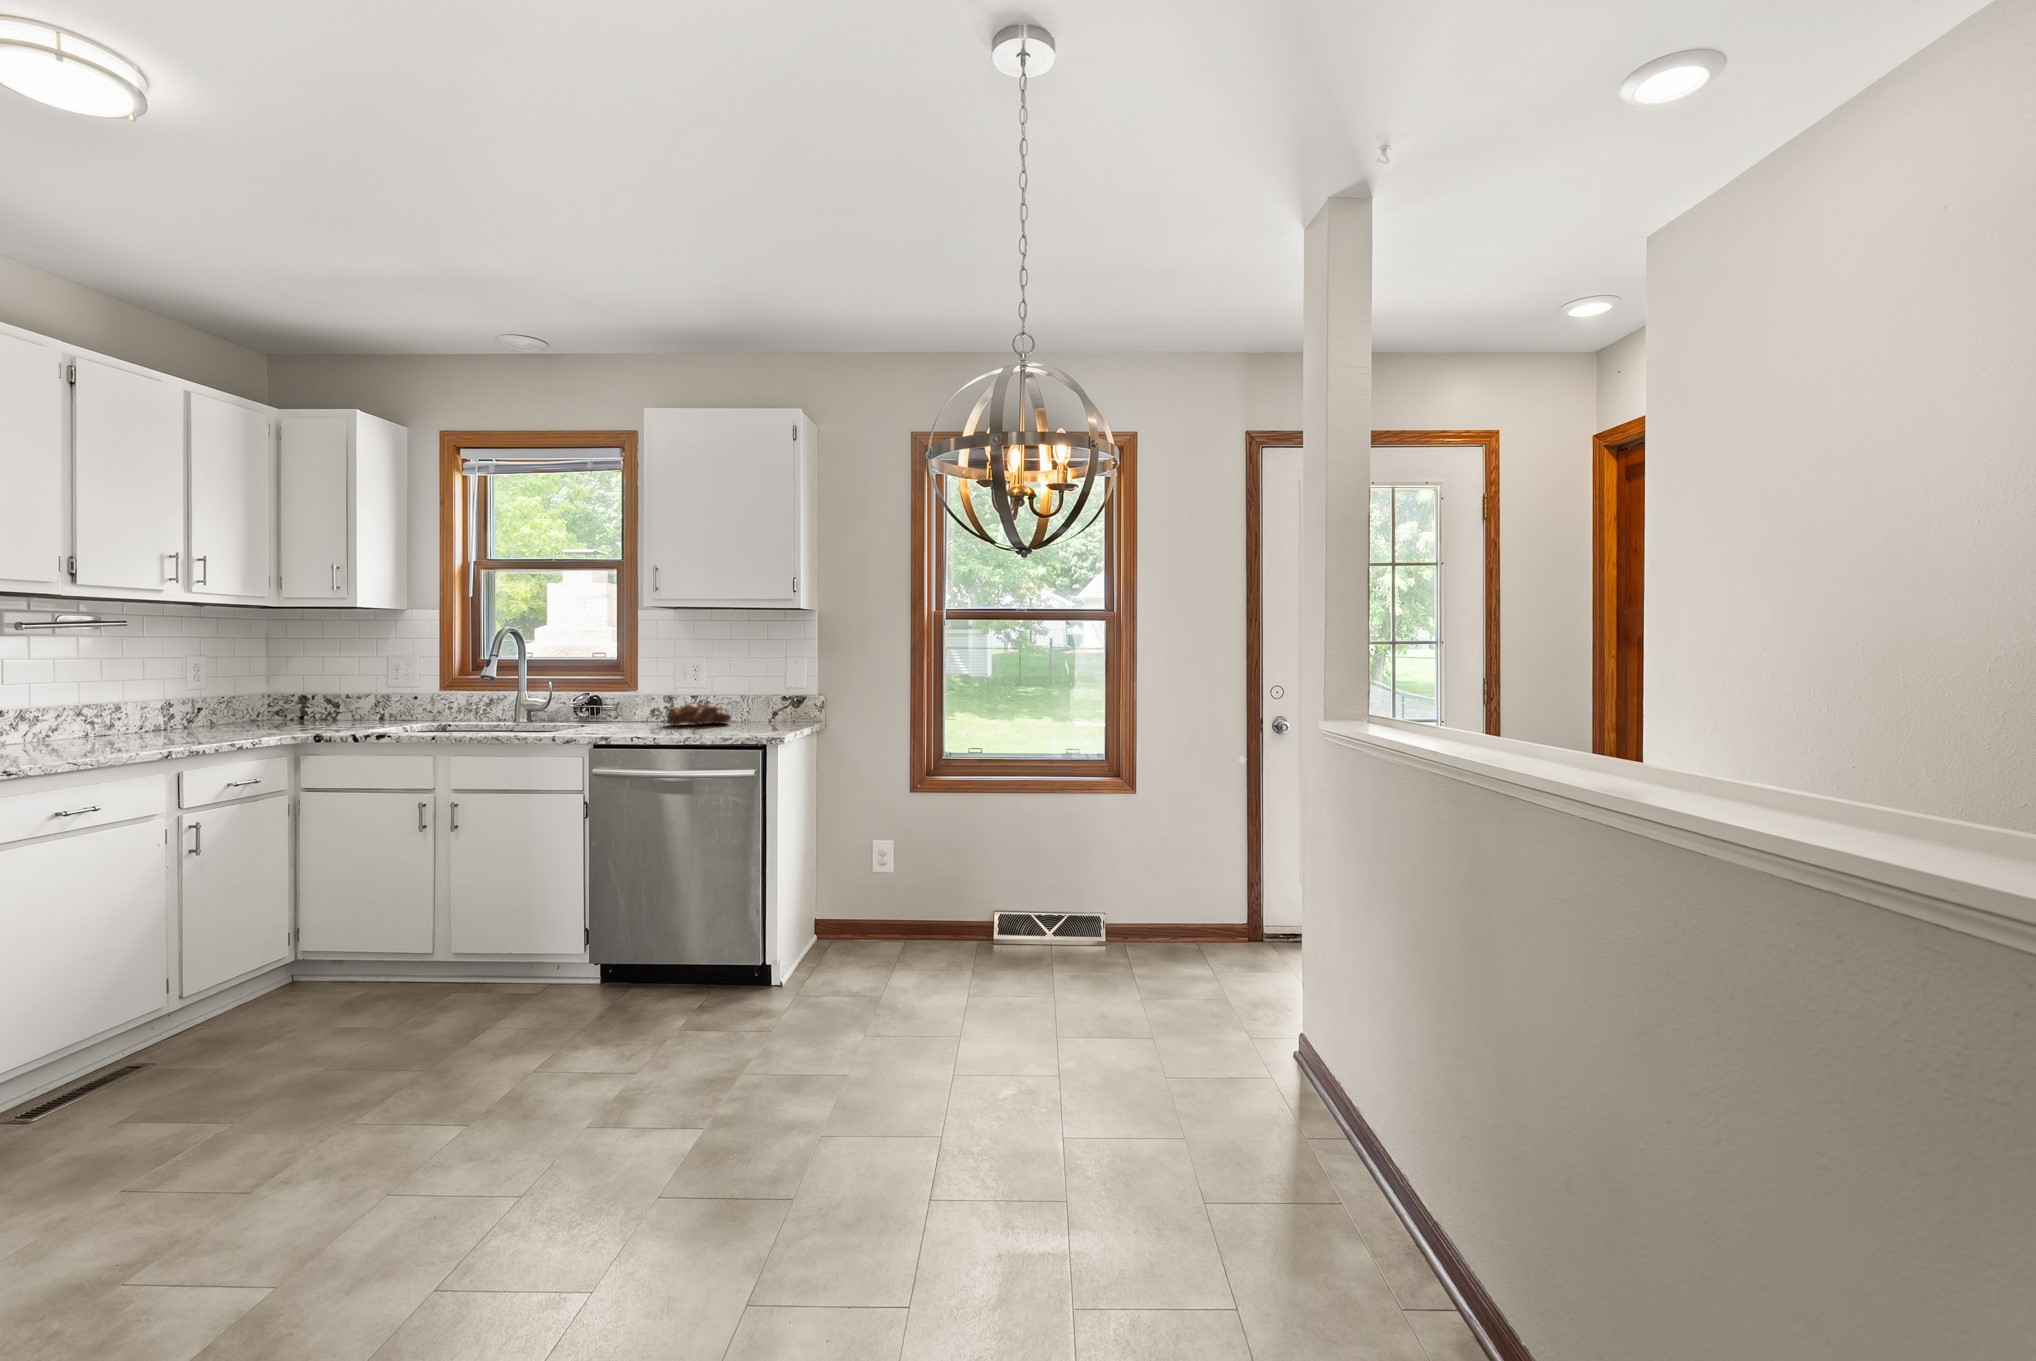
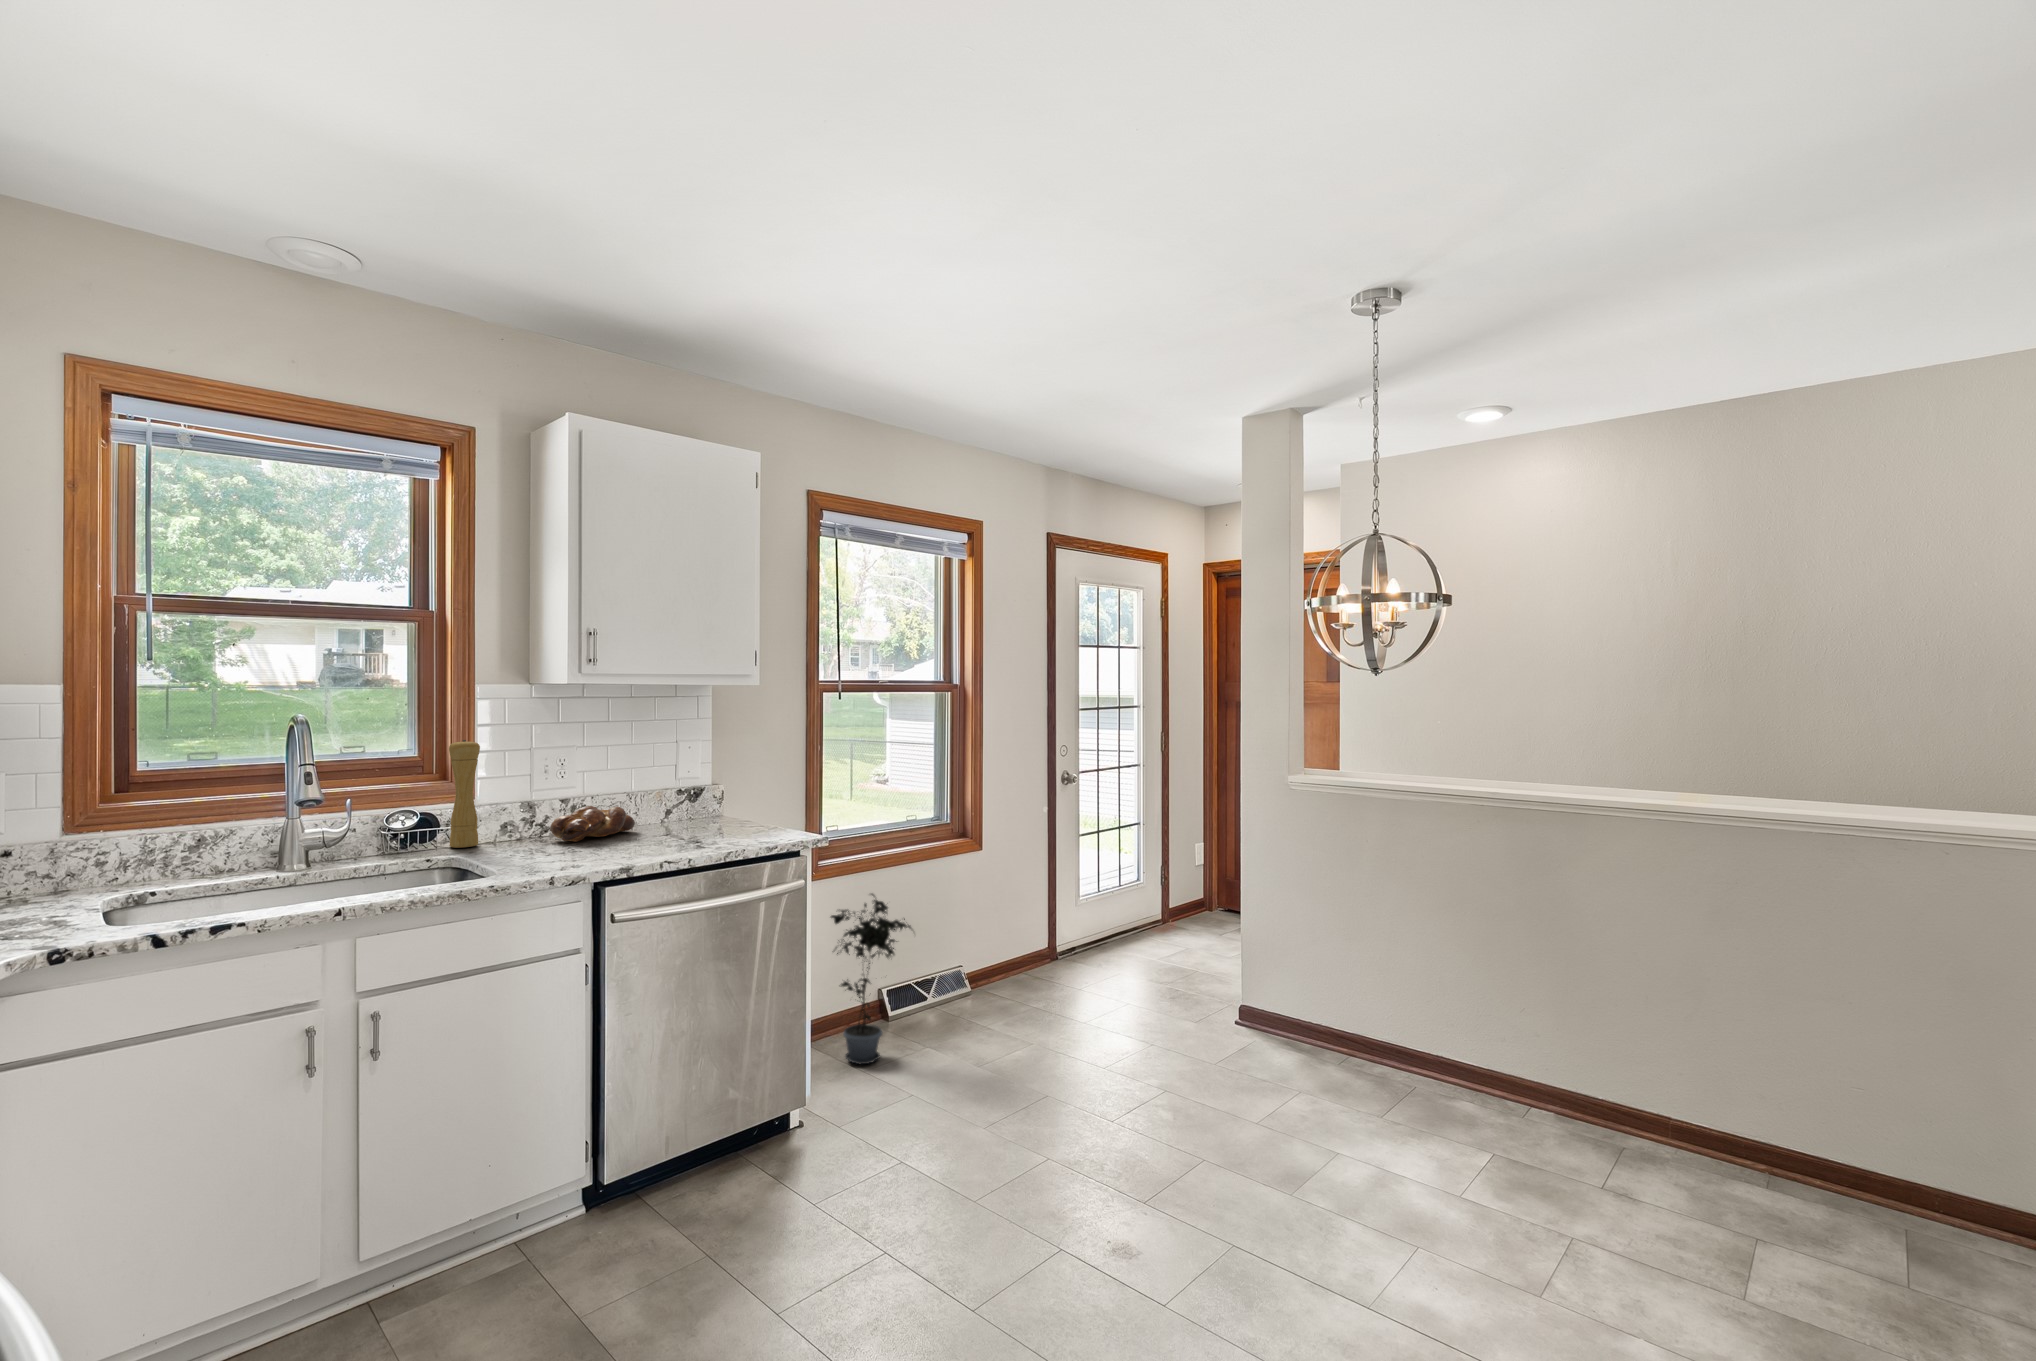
pepper mill: none [615,651,635,722] -> present [449,740,480,848]
potted plant: none [888,808,955,963] -> present [831,894,911,1064]

